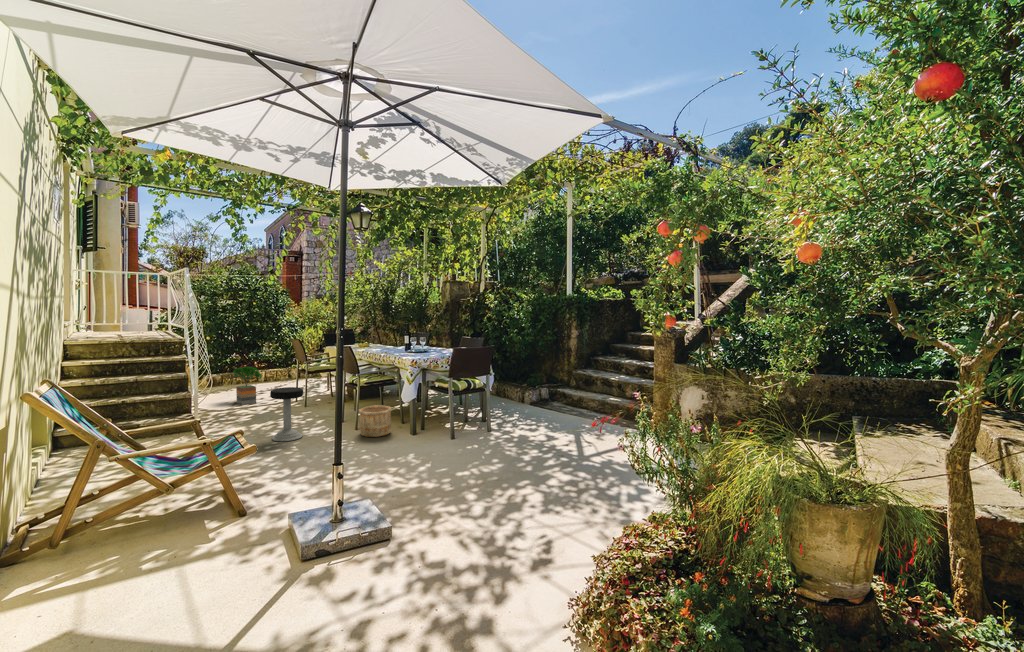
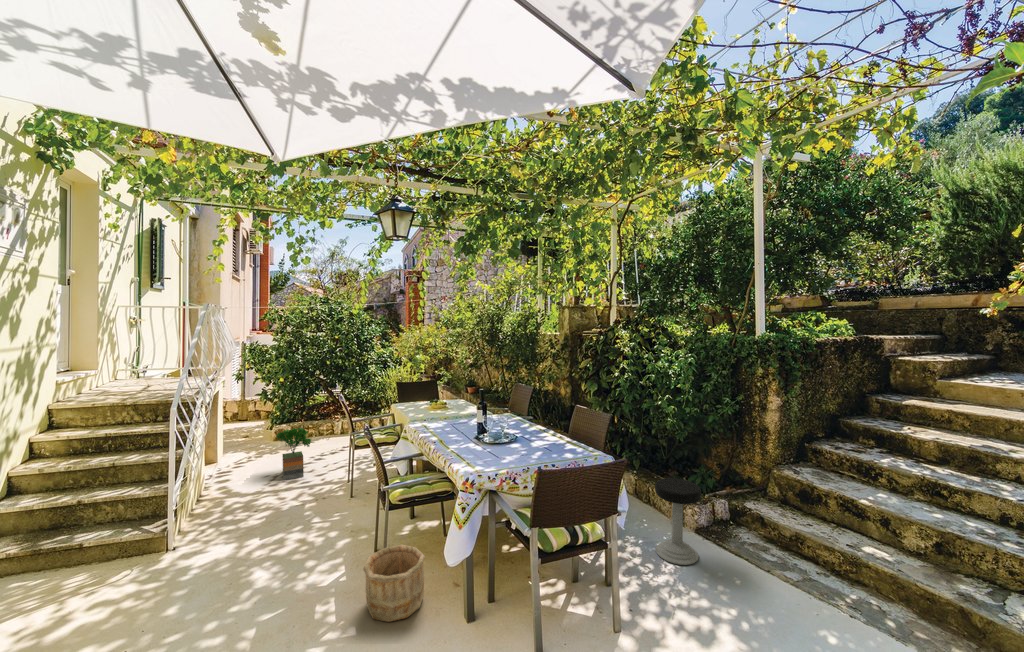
stool: present [270,387,303,441] -> present [655,478,701,565]

